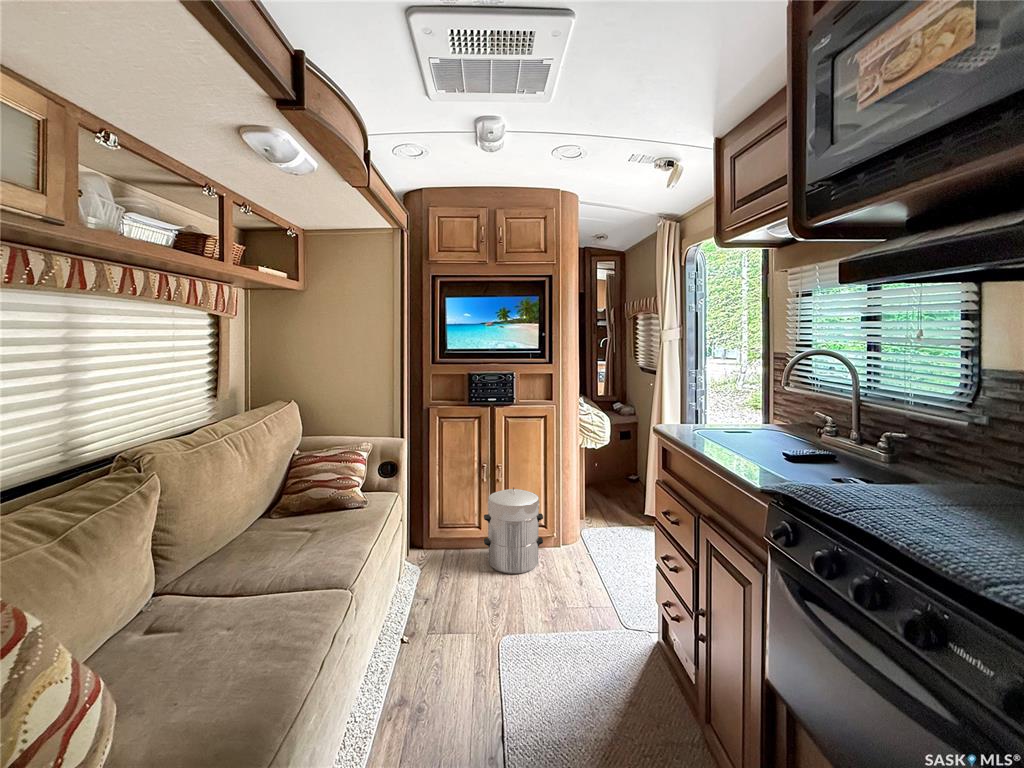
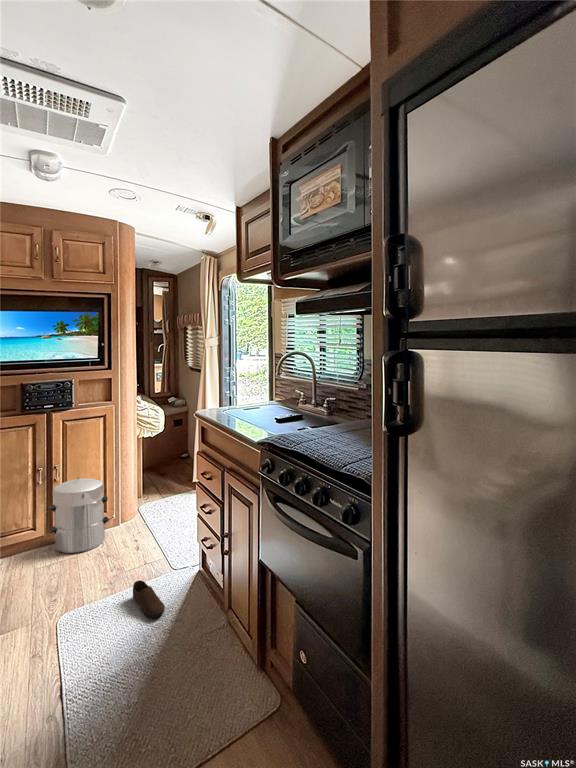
shoe: none [569,634,608,693] -> present [133,580,165,618]

